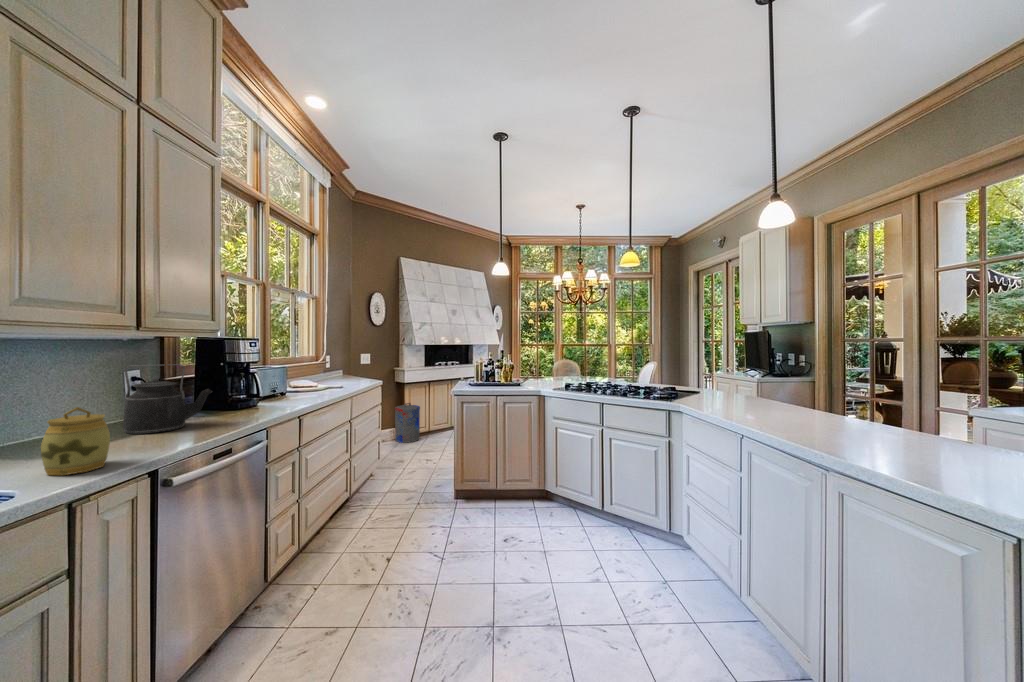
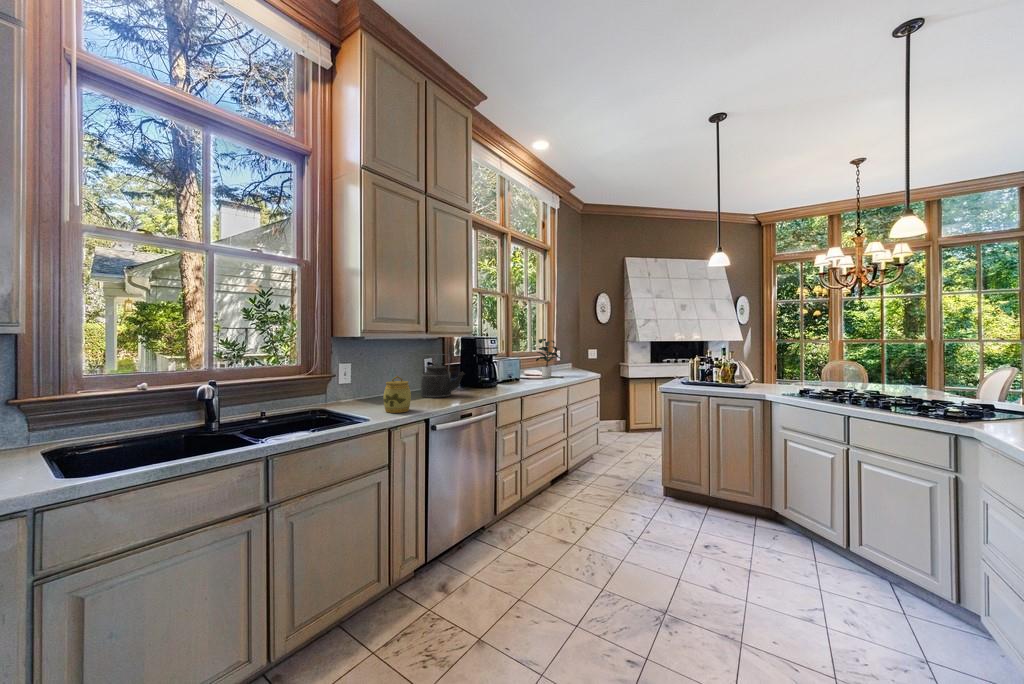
potted plant: none [300,340,347,386] -> present [536,339,561,377]
trash can: present [395,403,420,443] -> none [621,401,646,440]

